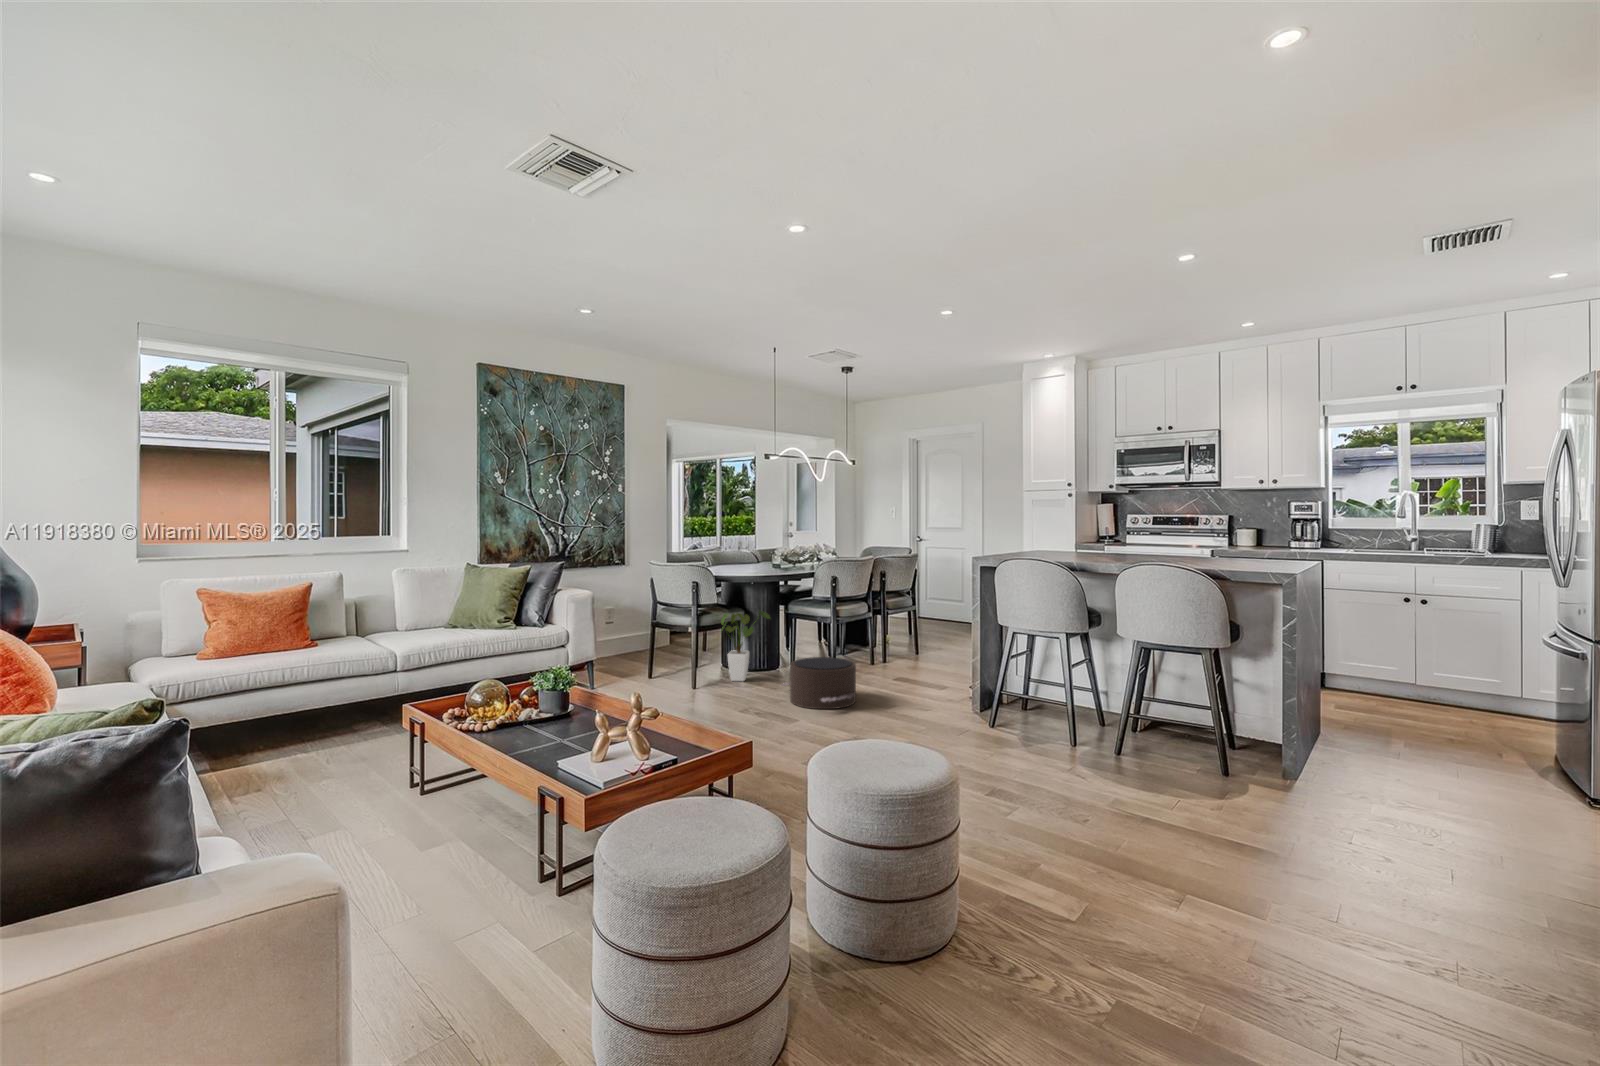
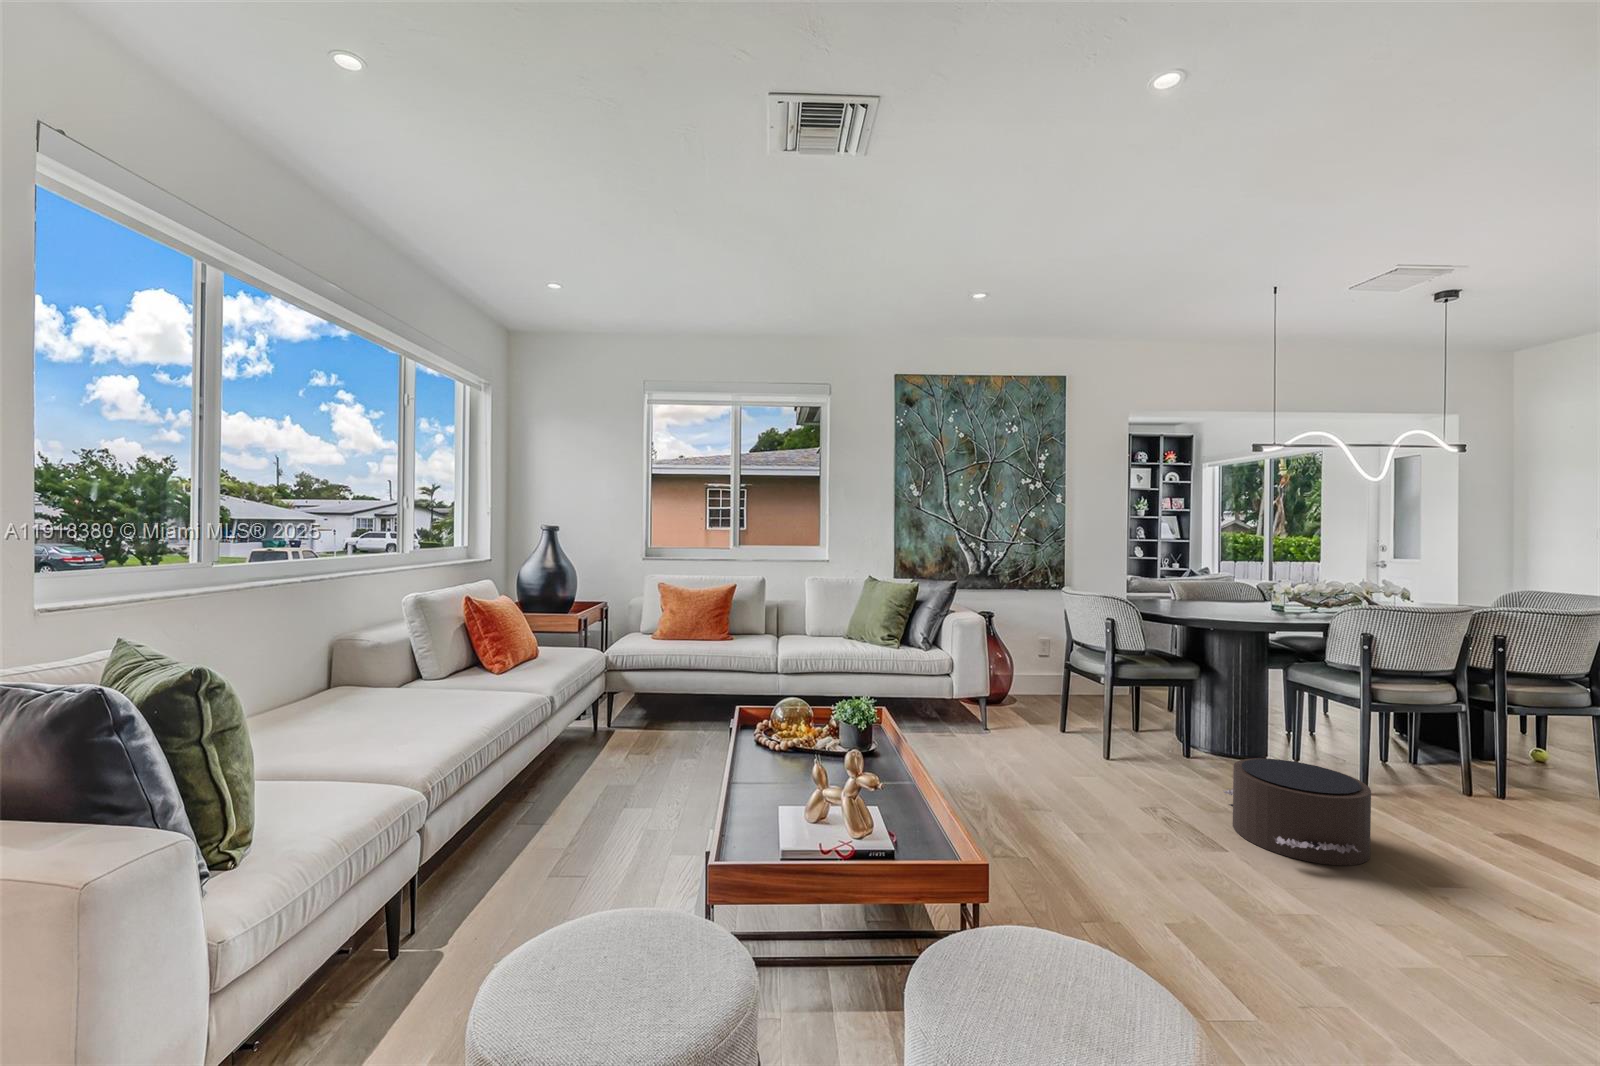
house plant: present [721,611,770,681] -> none [1142,666,1239,769]

